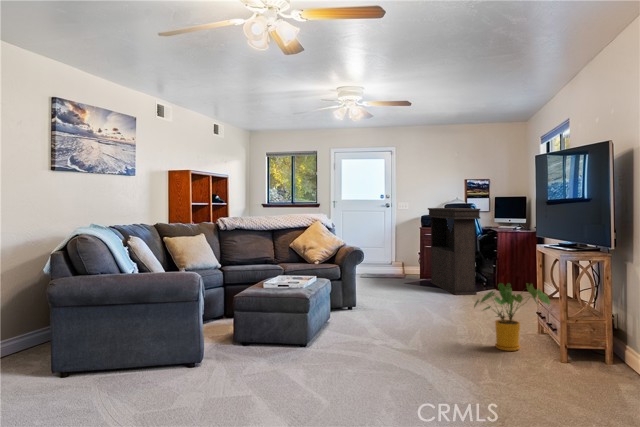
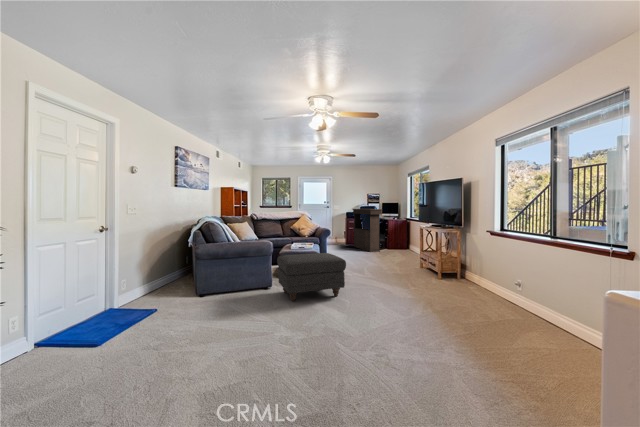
house plant: present [474,283,550,351] -> none [397,244,432,276]
ottoman: none [195,299,326,395] -> present [277,253,346,301]

